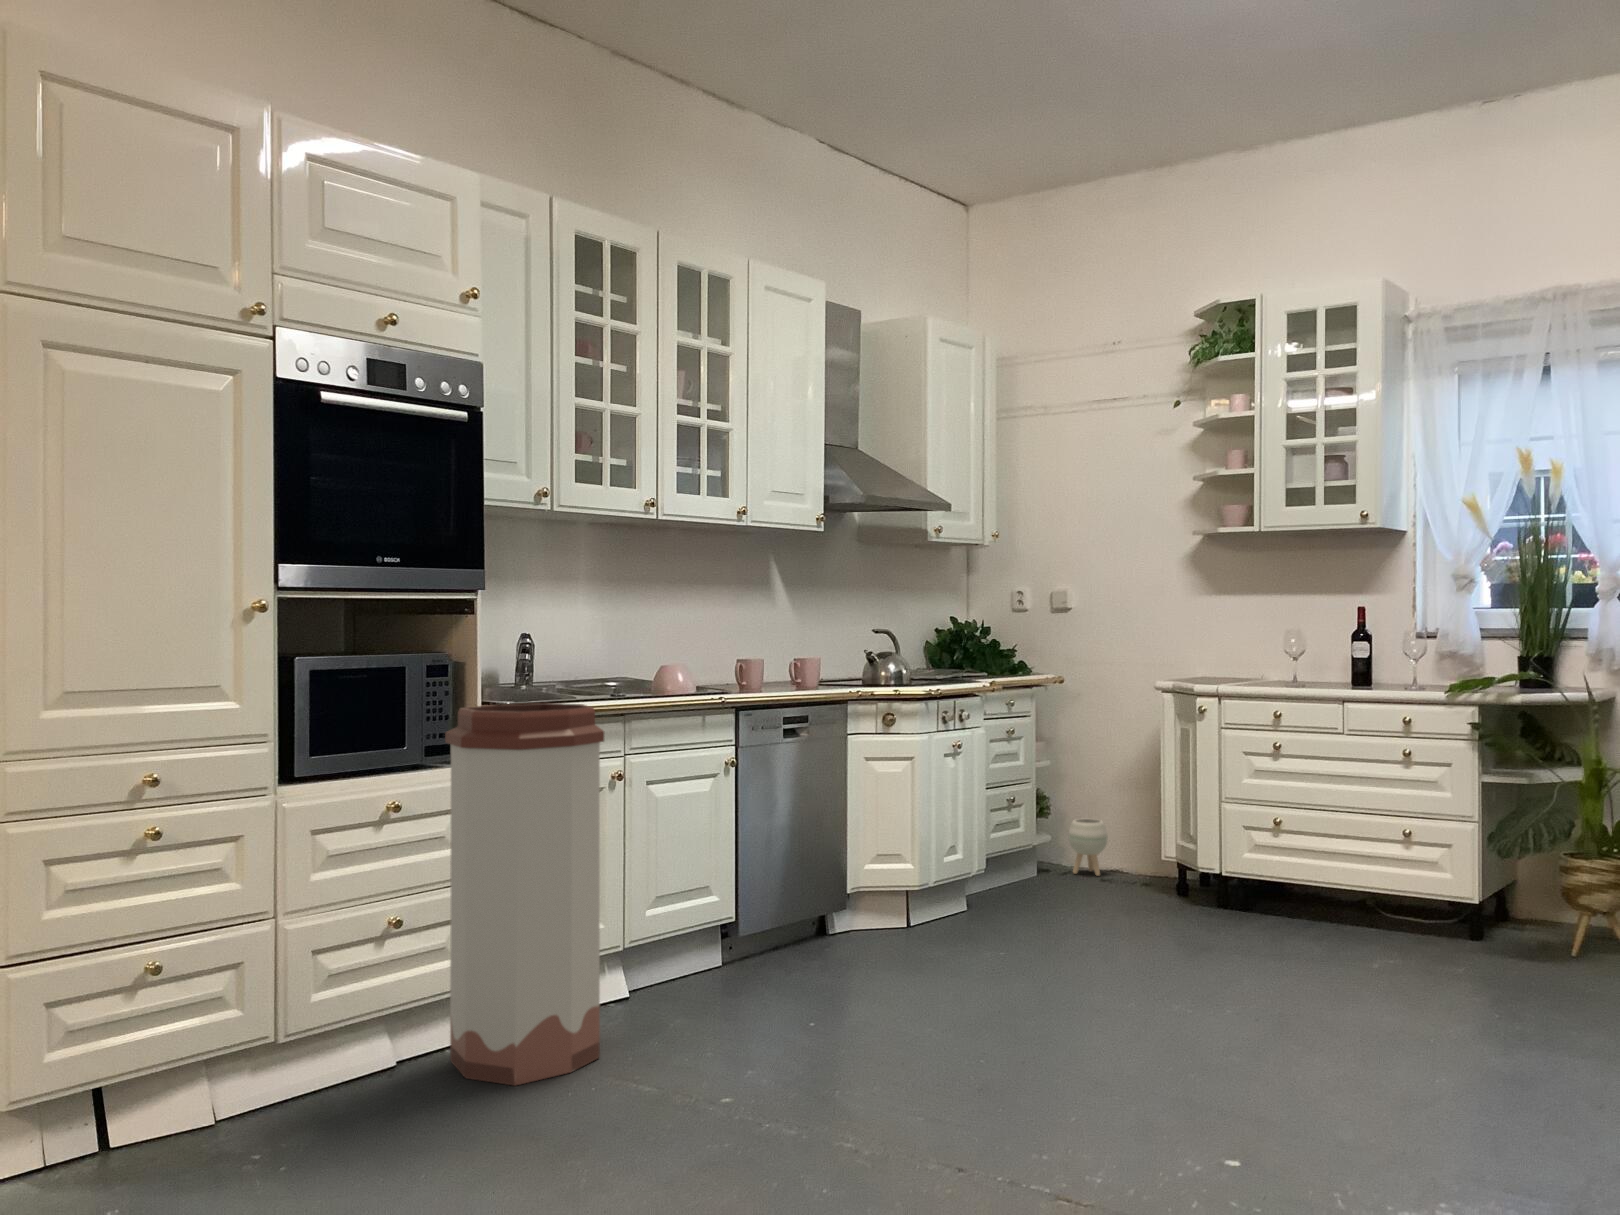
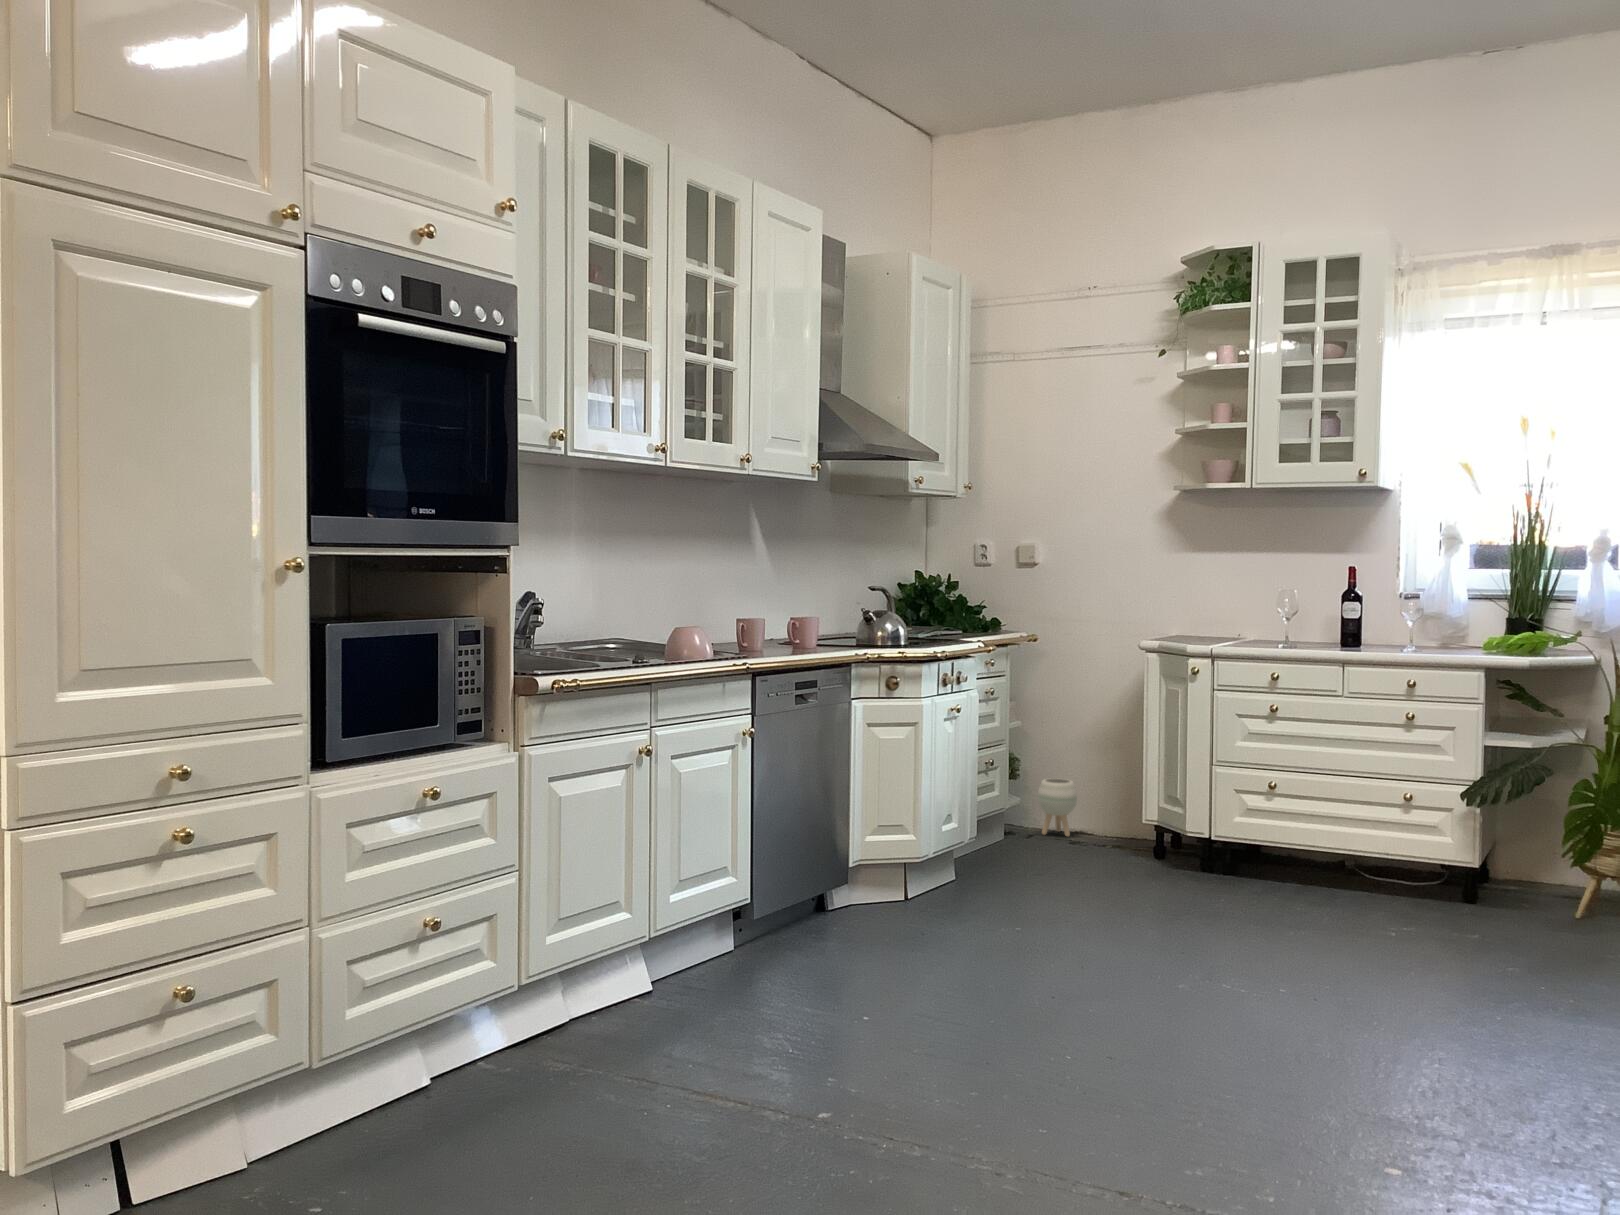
trash can: present [445,703,604,1086] -> none [484,673,664,1103]

